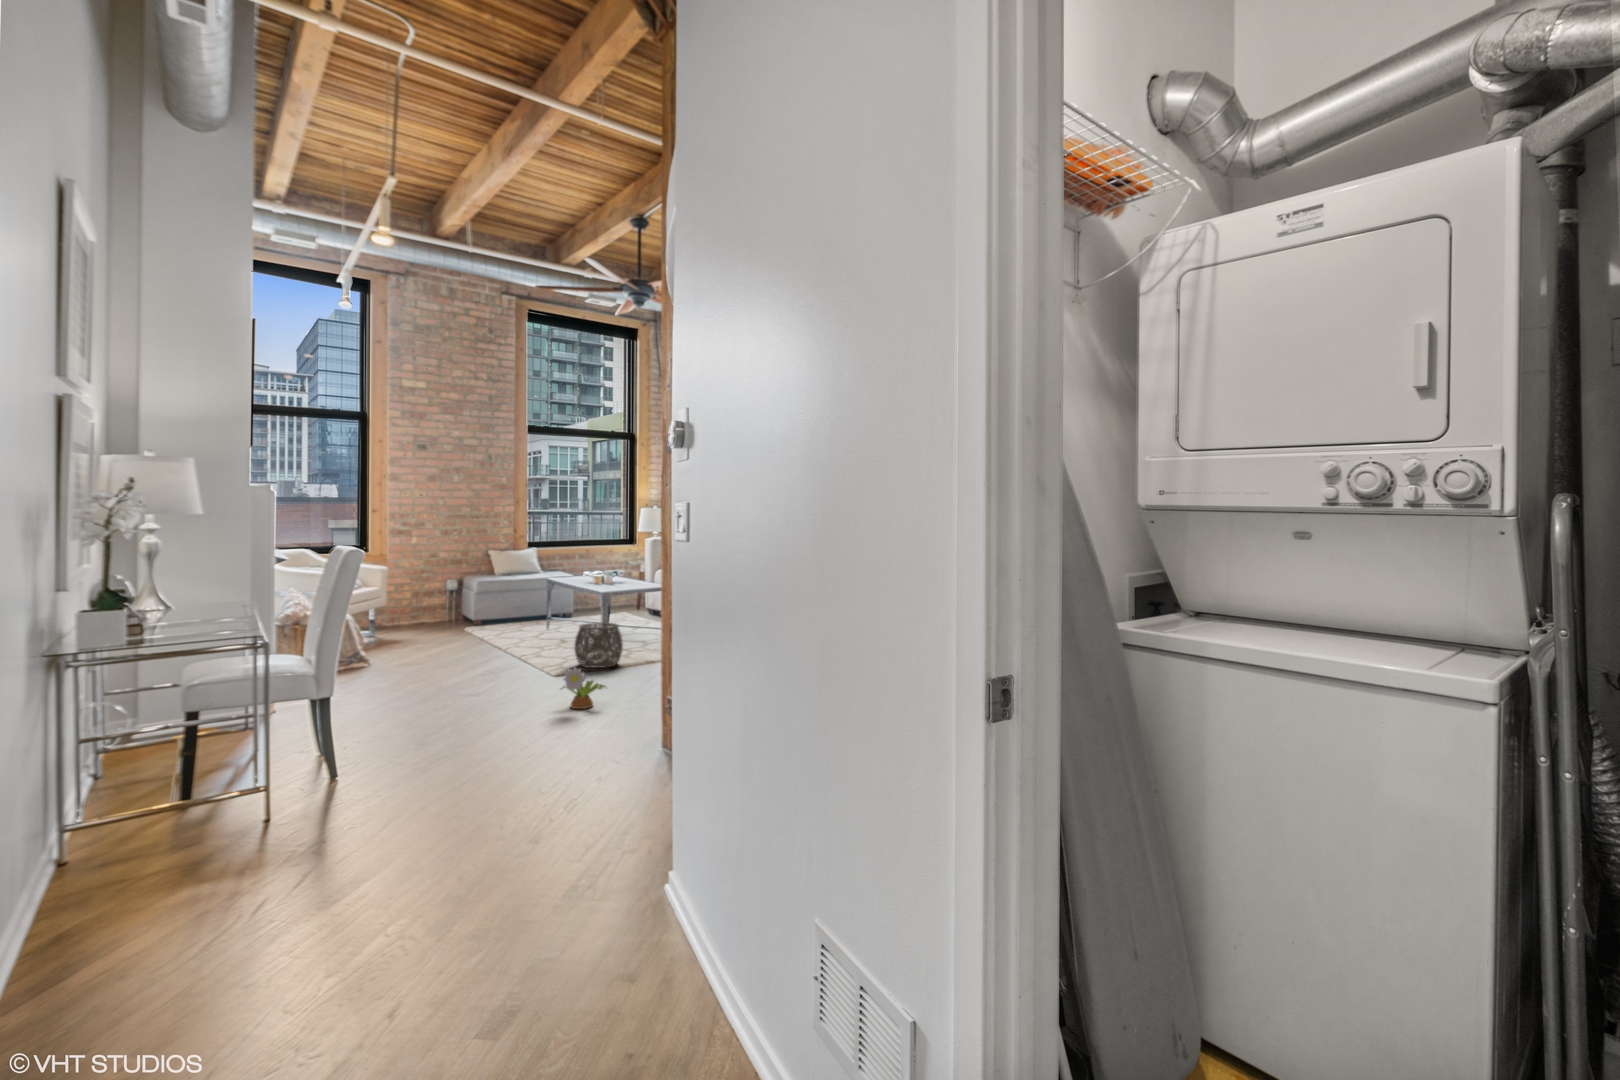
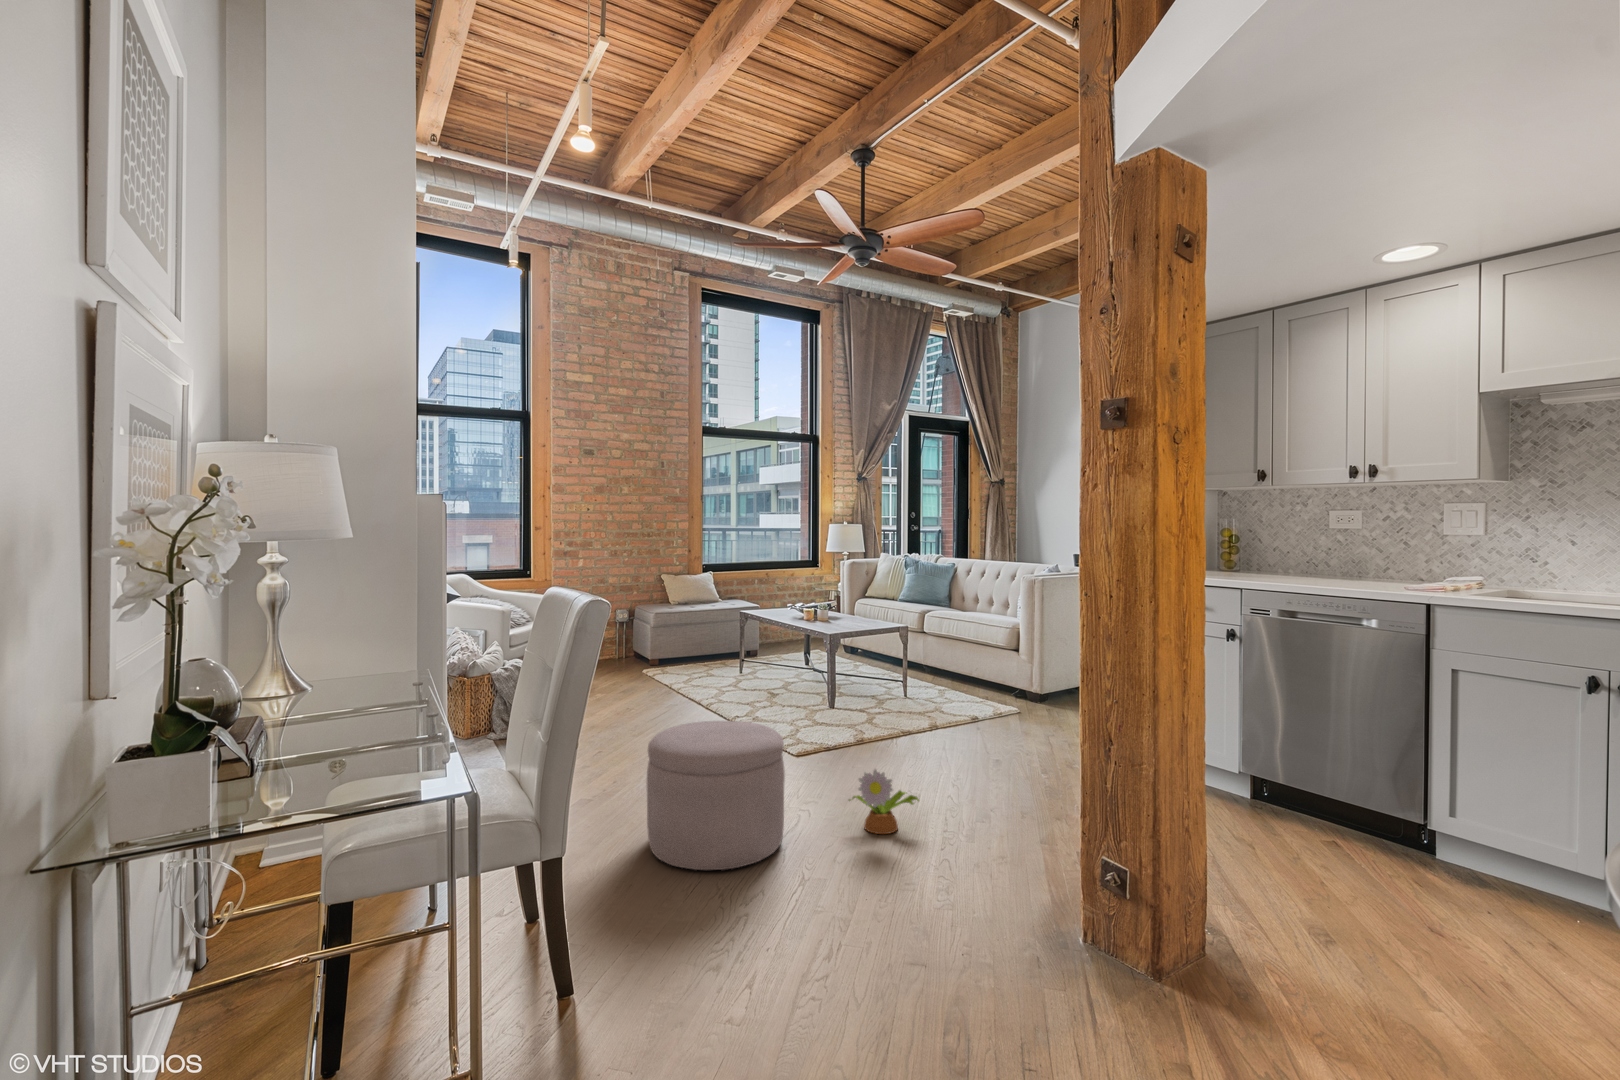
woven basket: present [574,623,623,668] -> none [813,678,878,744]
ottoman: none [415,638,511,725] -> present [647,721,785,870]

